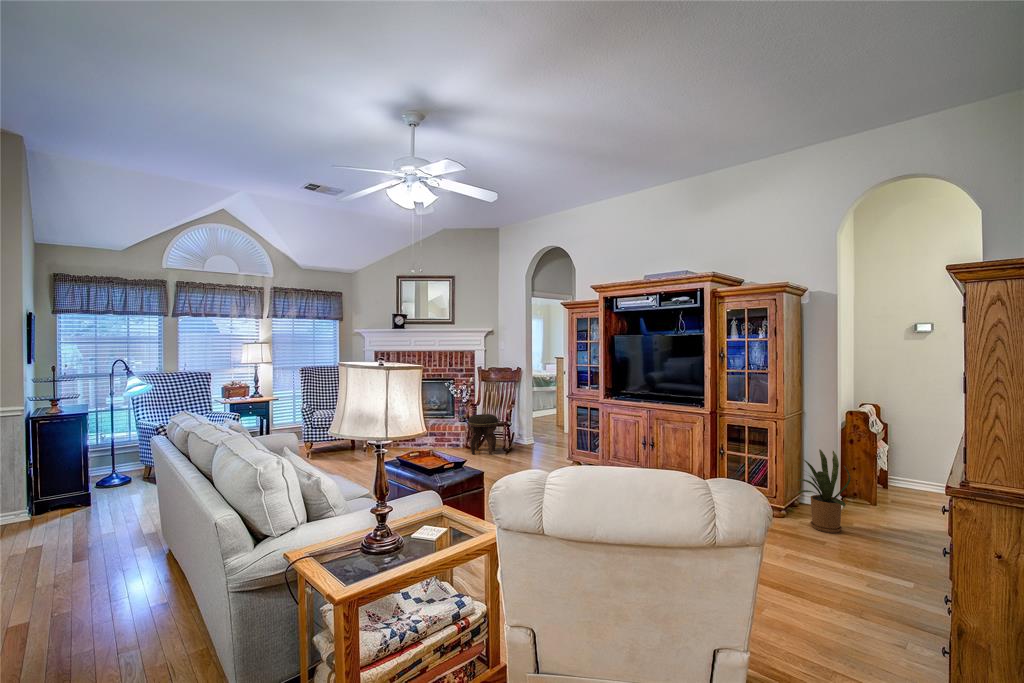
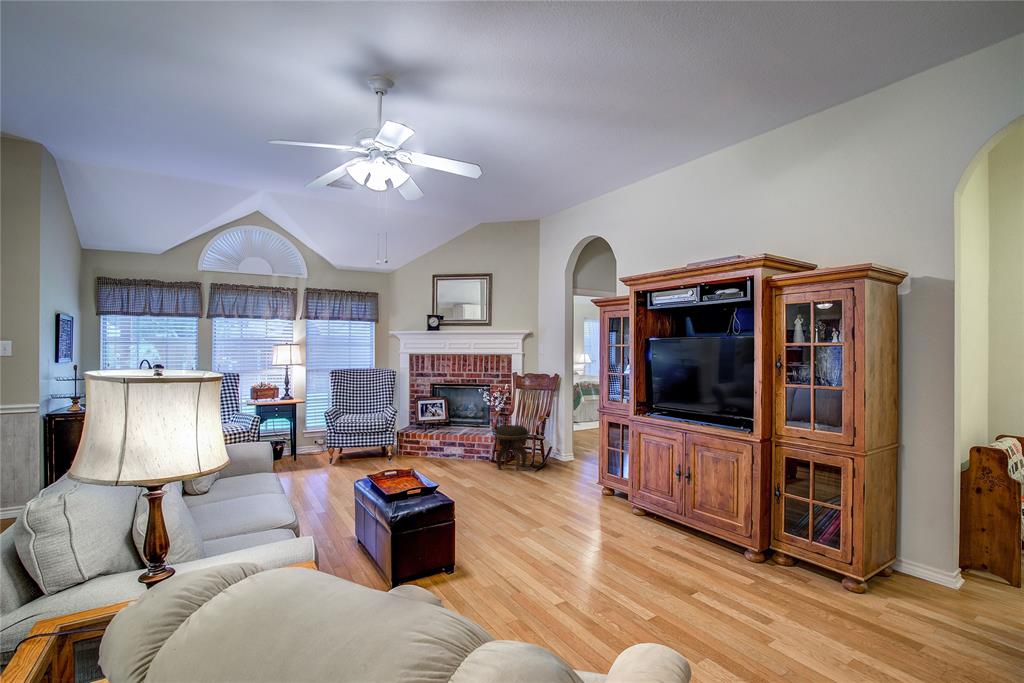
house plant: present [798,449,850,533] -> none [872,500,968,627]

